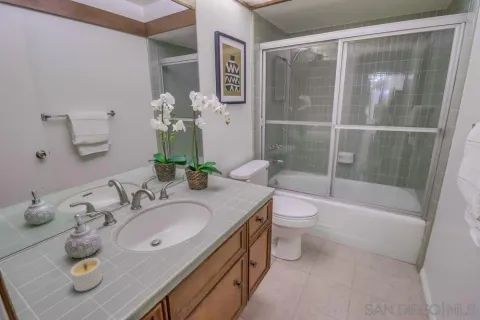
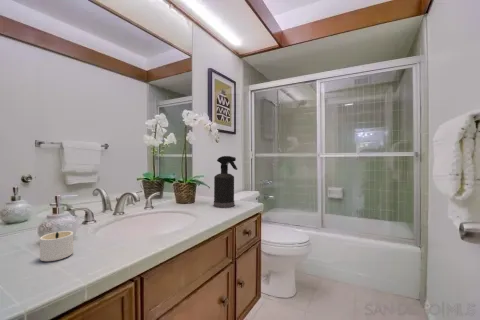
spray bottle: none [226,145,250,196] -> present [214,156,237,207]

